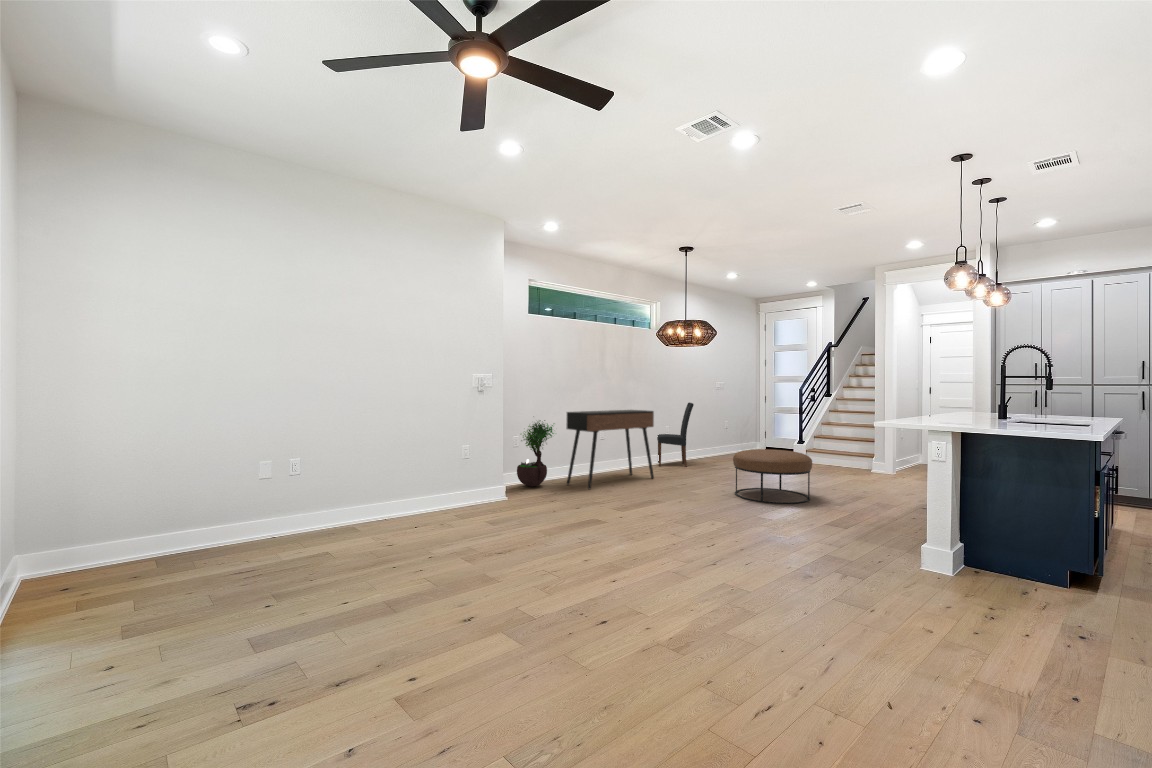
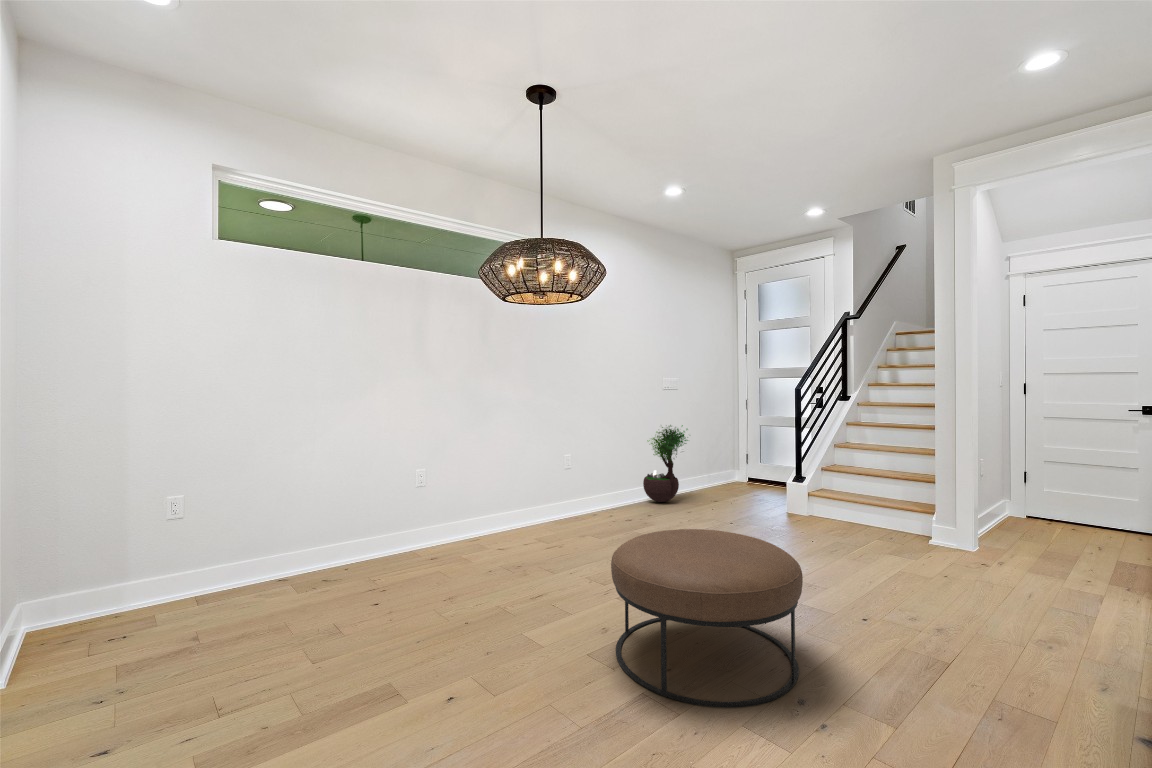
dining chair: present [657,402,694,467] -> none [537,414,602,532]
console table: present [566,410,654,489] -> none [272,433,489,626]
potted tree: present [517,420,554,486] -> present [643,425,688,502]

